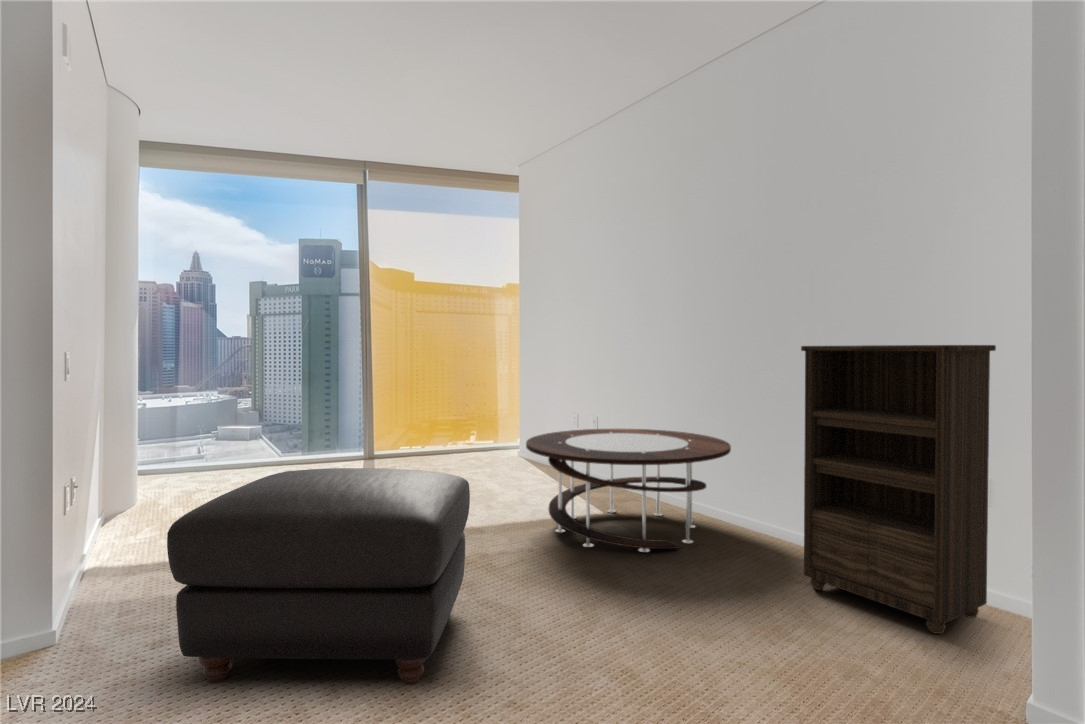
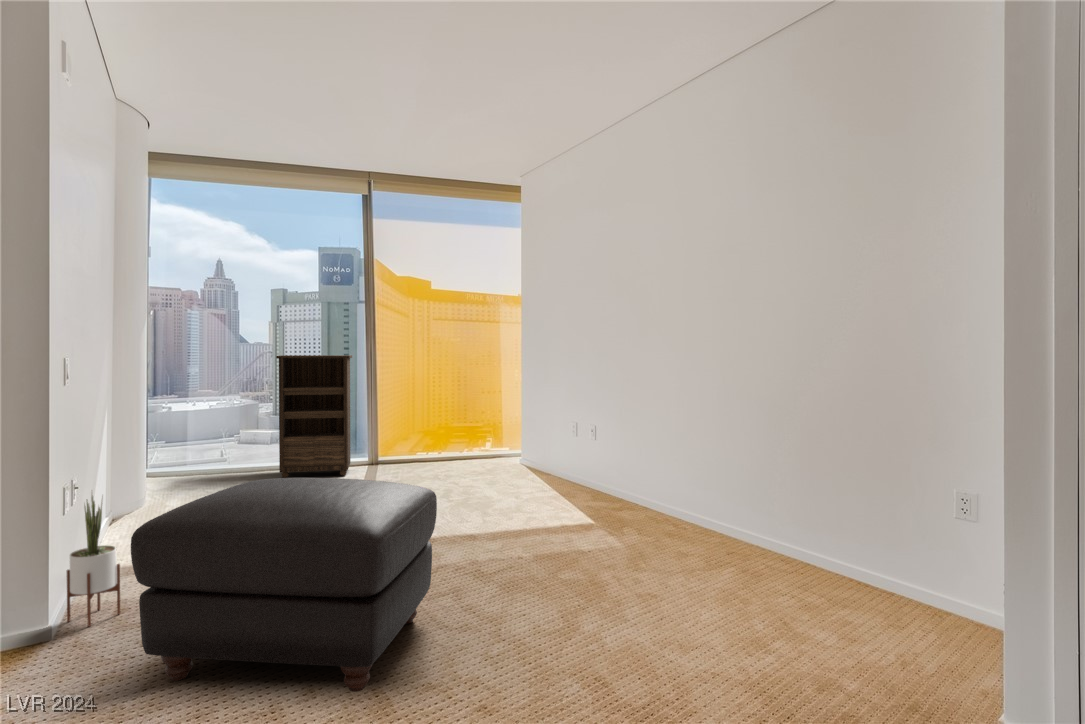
bookshelf: present [801,345,996,634] -> present [276,355,352,478]
coffee table: present [526,429,731,552] -> none [517,439,724,568]
potted plant: none [74,485,133,631] -> present [67,495,120,626]

